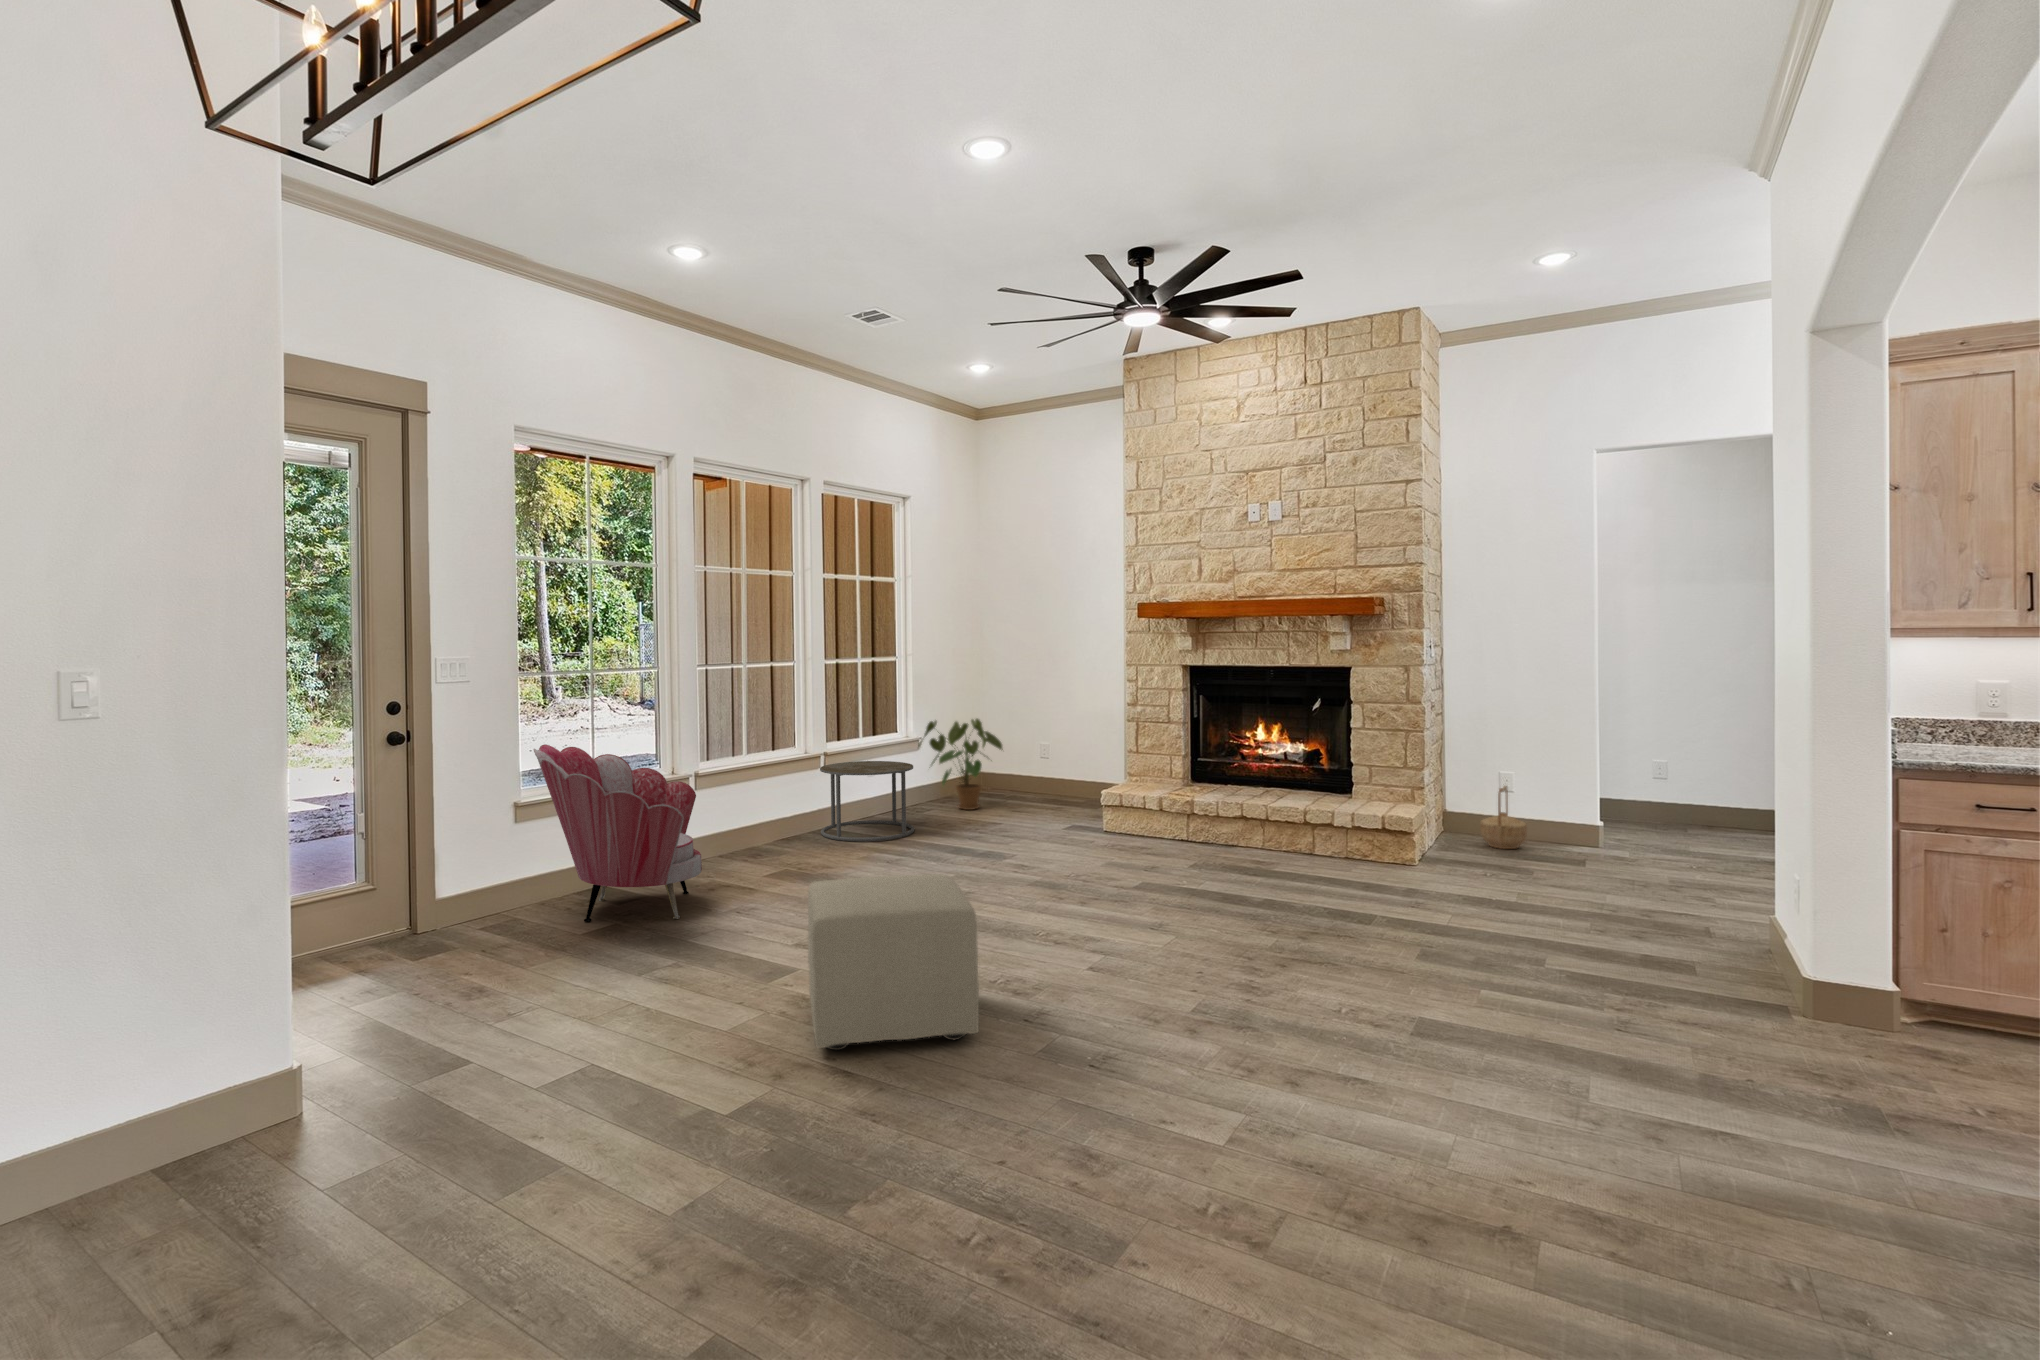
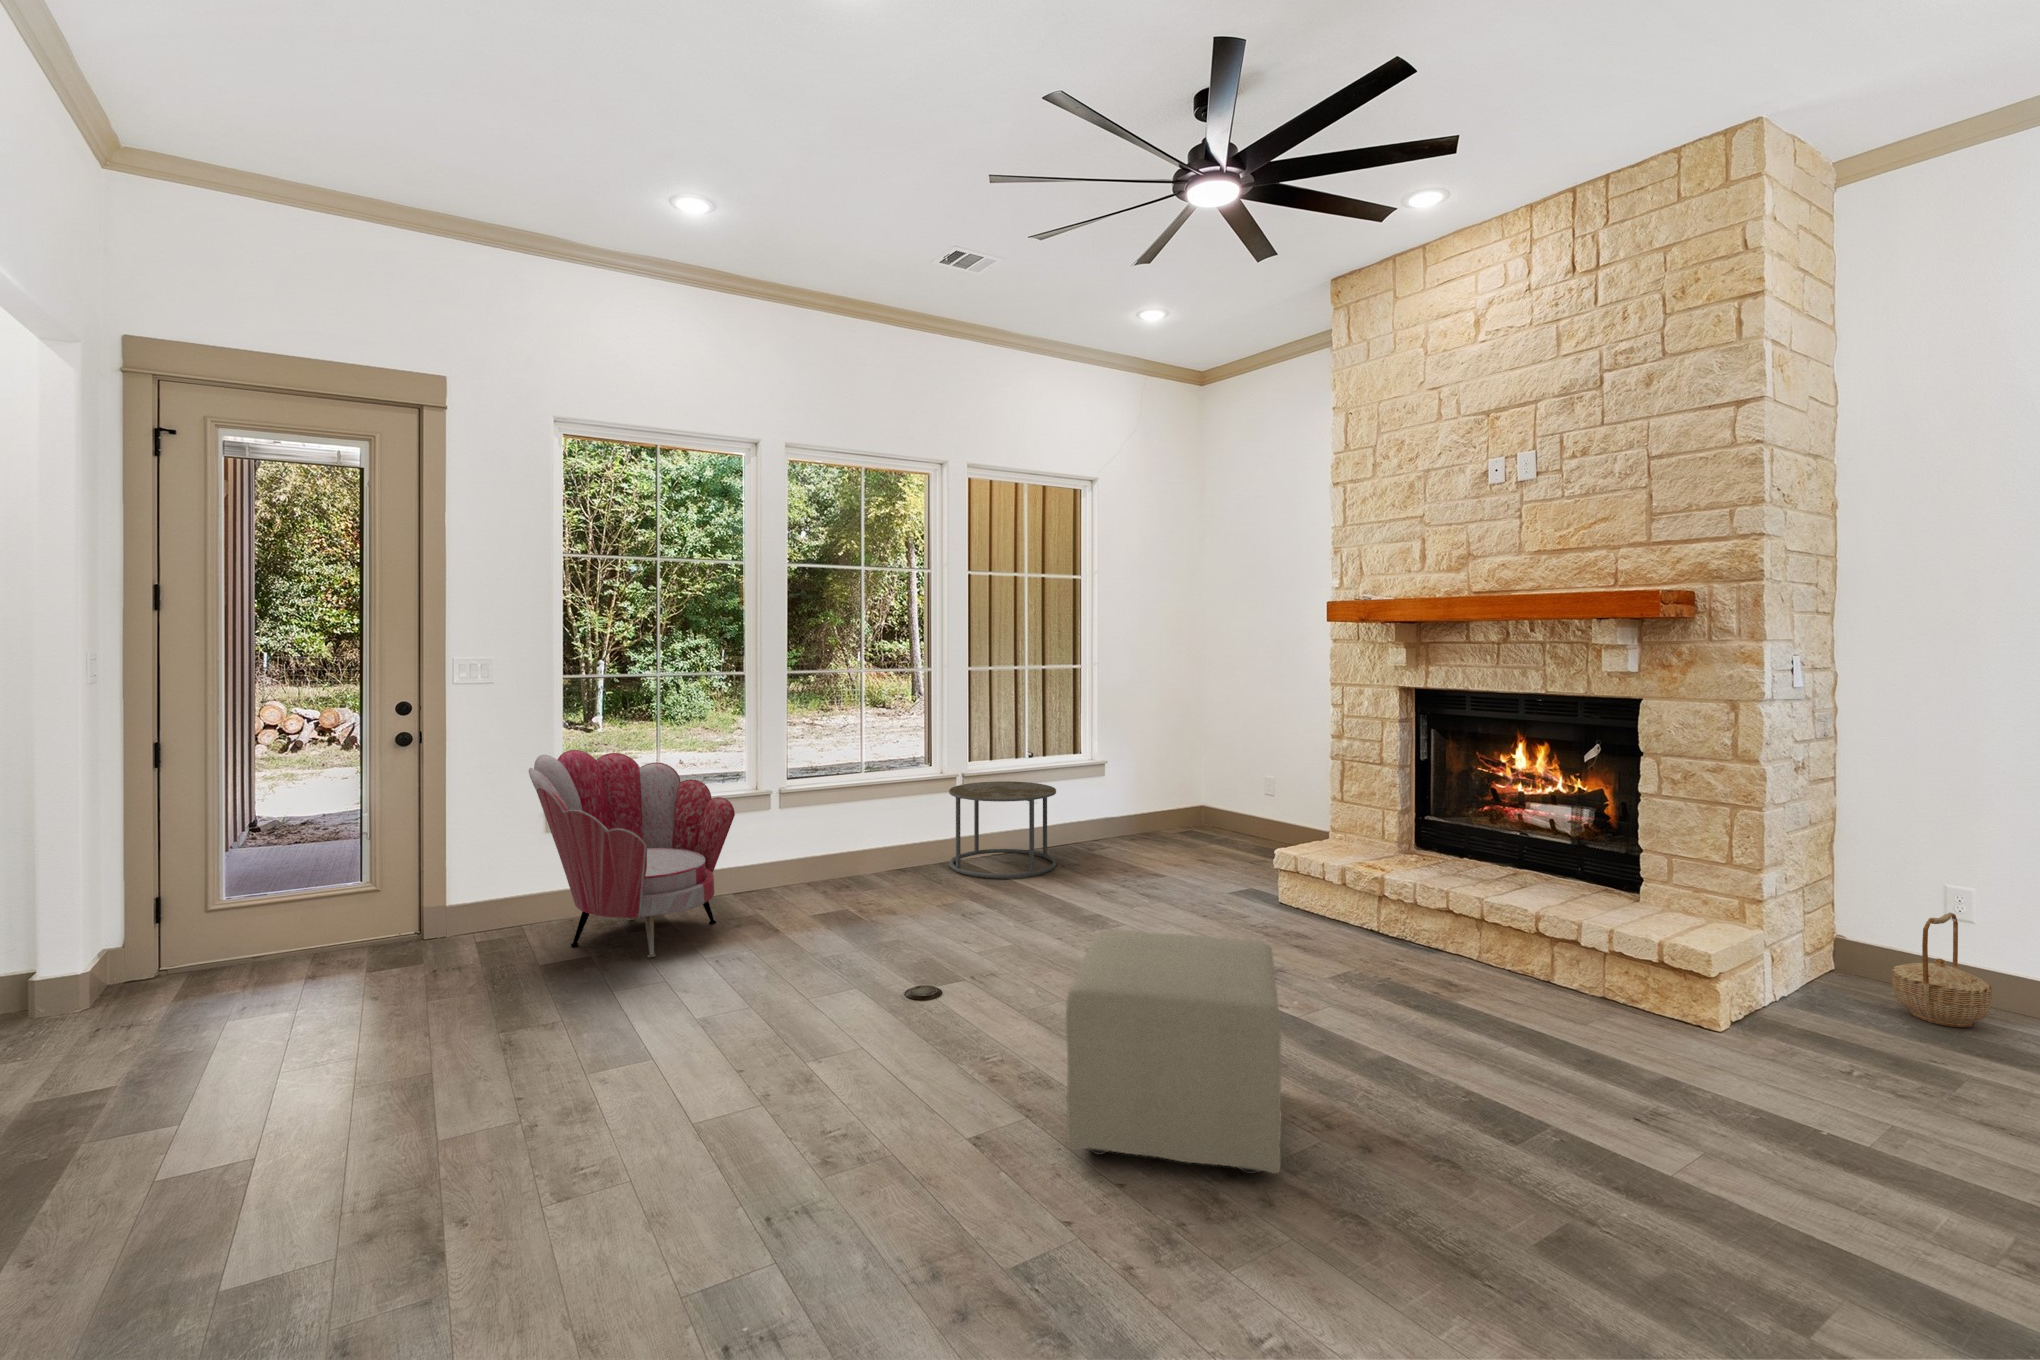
house plant: present [918,719,1003,810] -> none [1104,737,1210,847]
ottoman: present [808,874,979,1050] -> present [1066,930,1281,1174]

